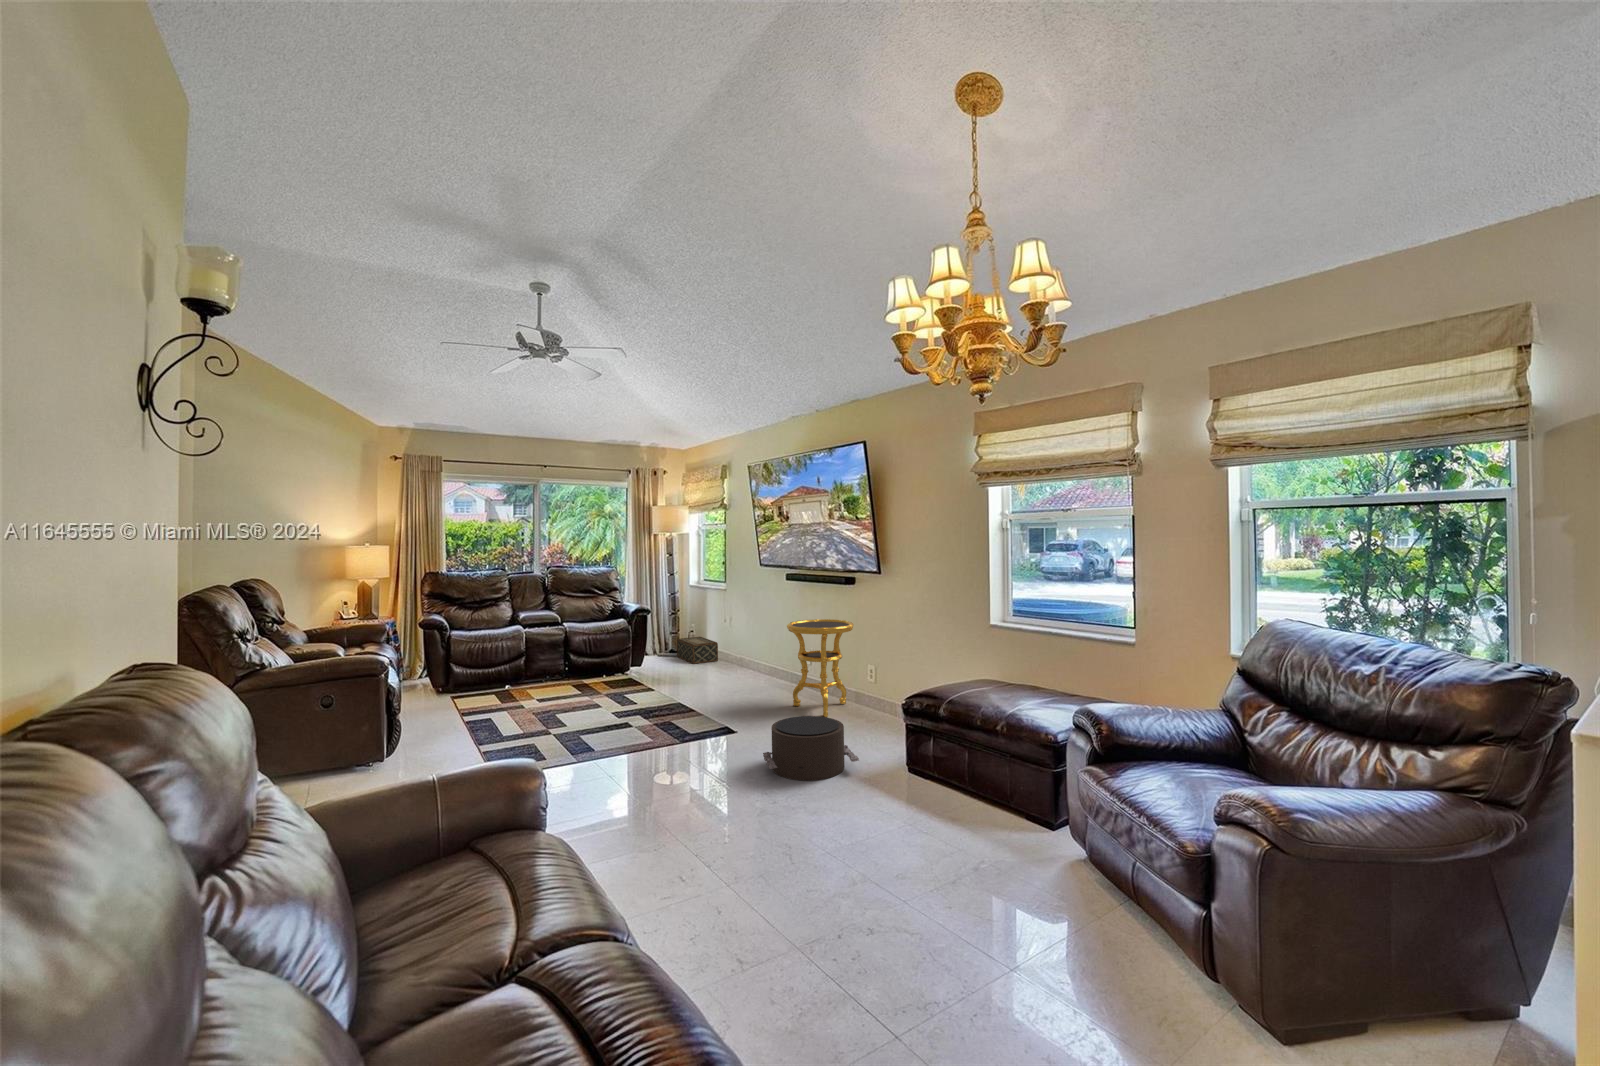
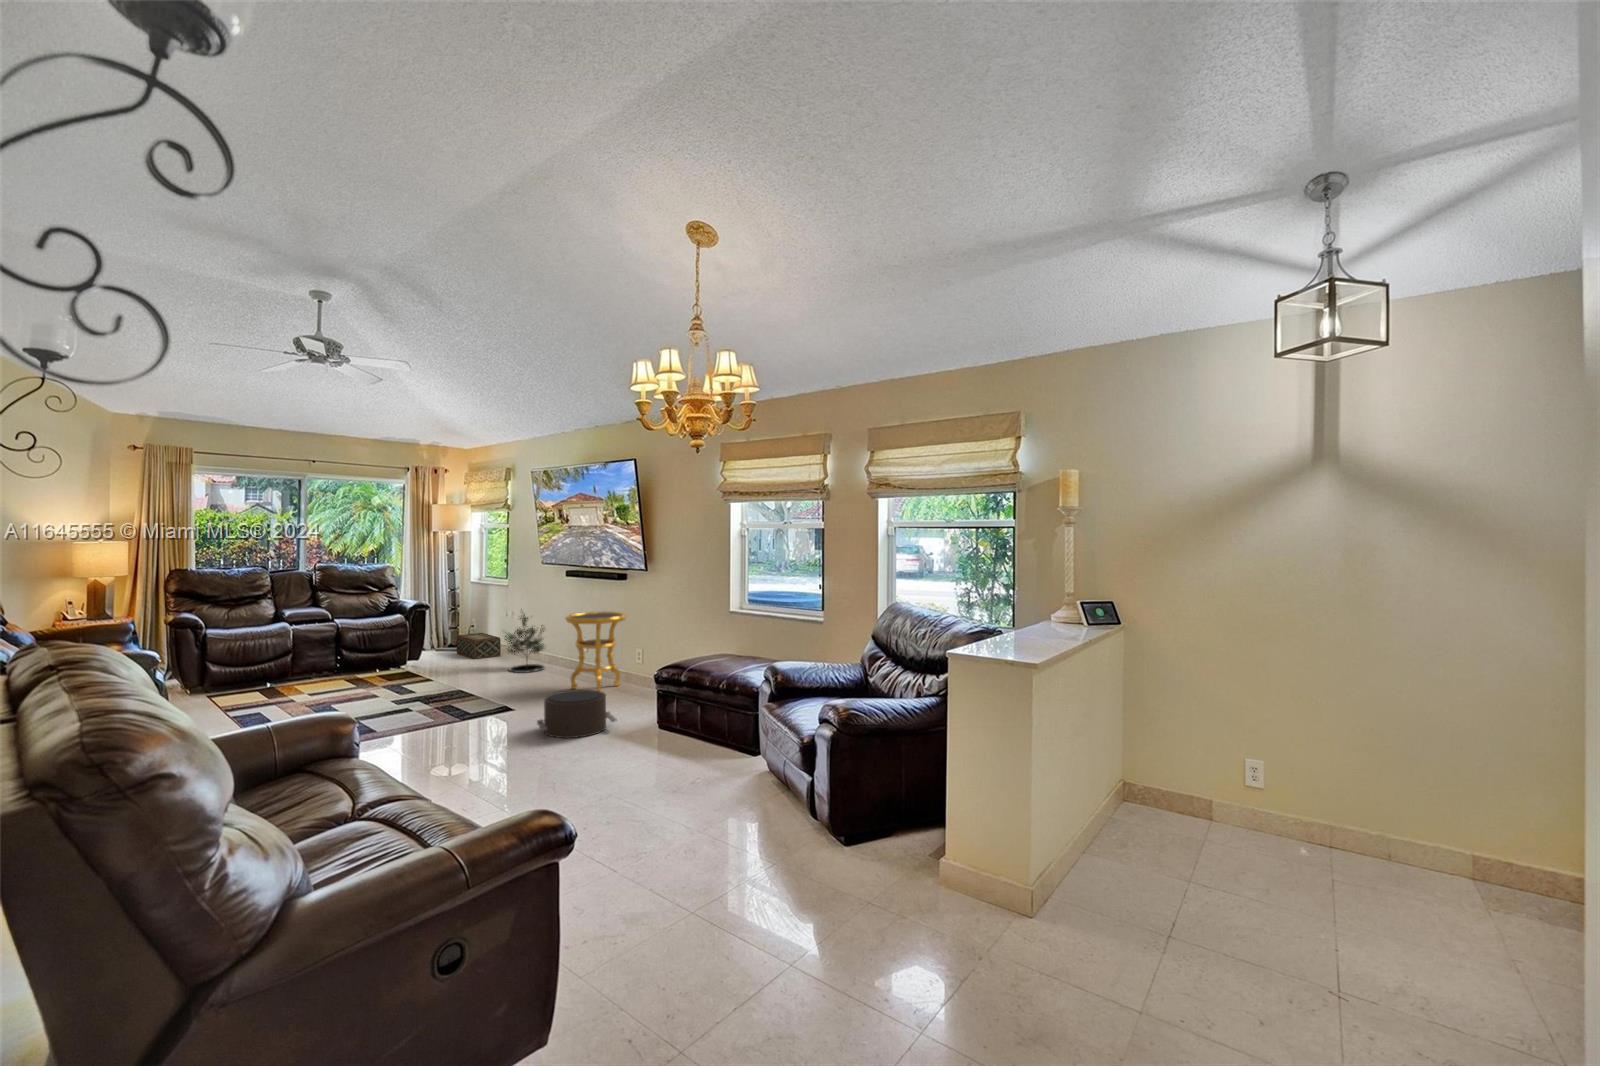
potted tree: none [718,614,765,682] -> present [505,609,545,673]

